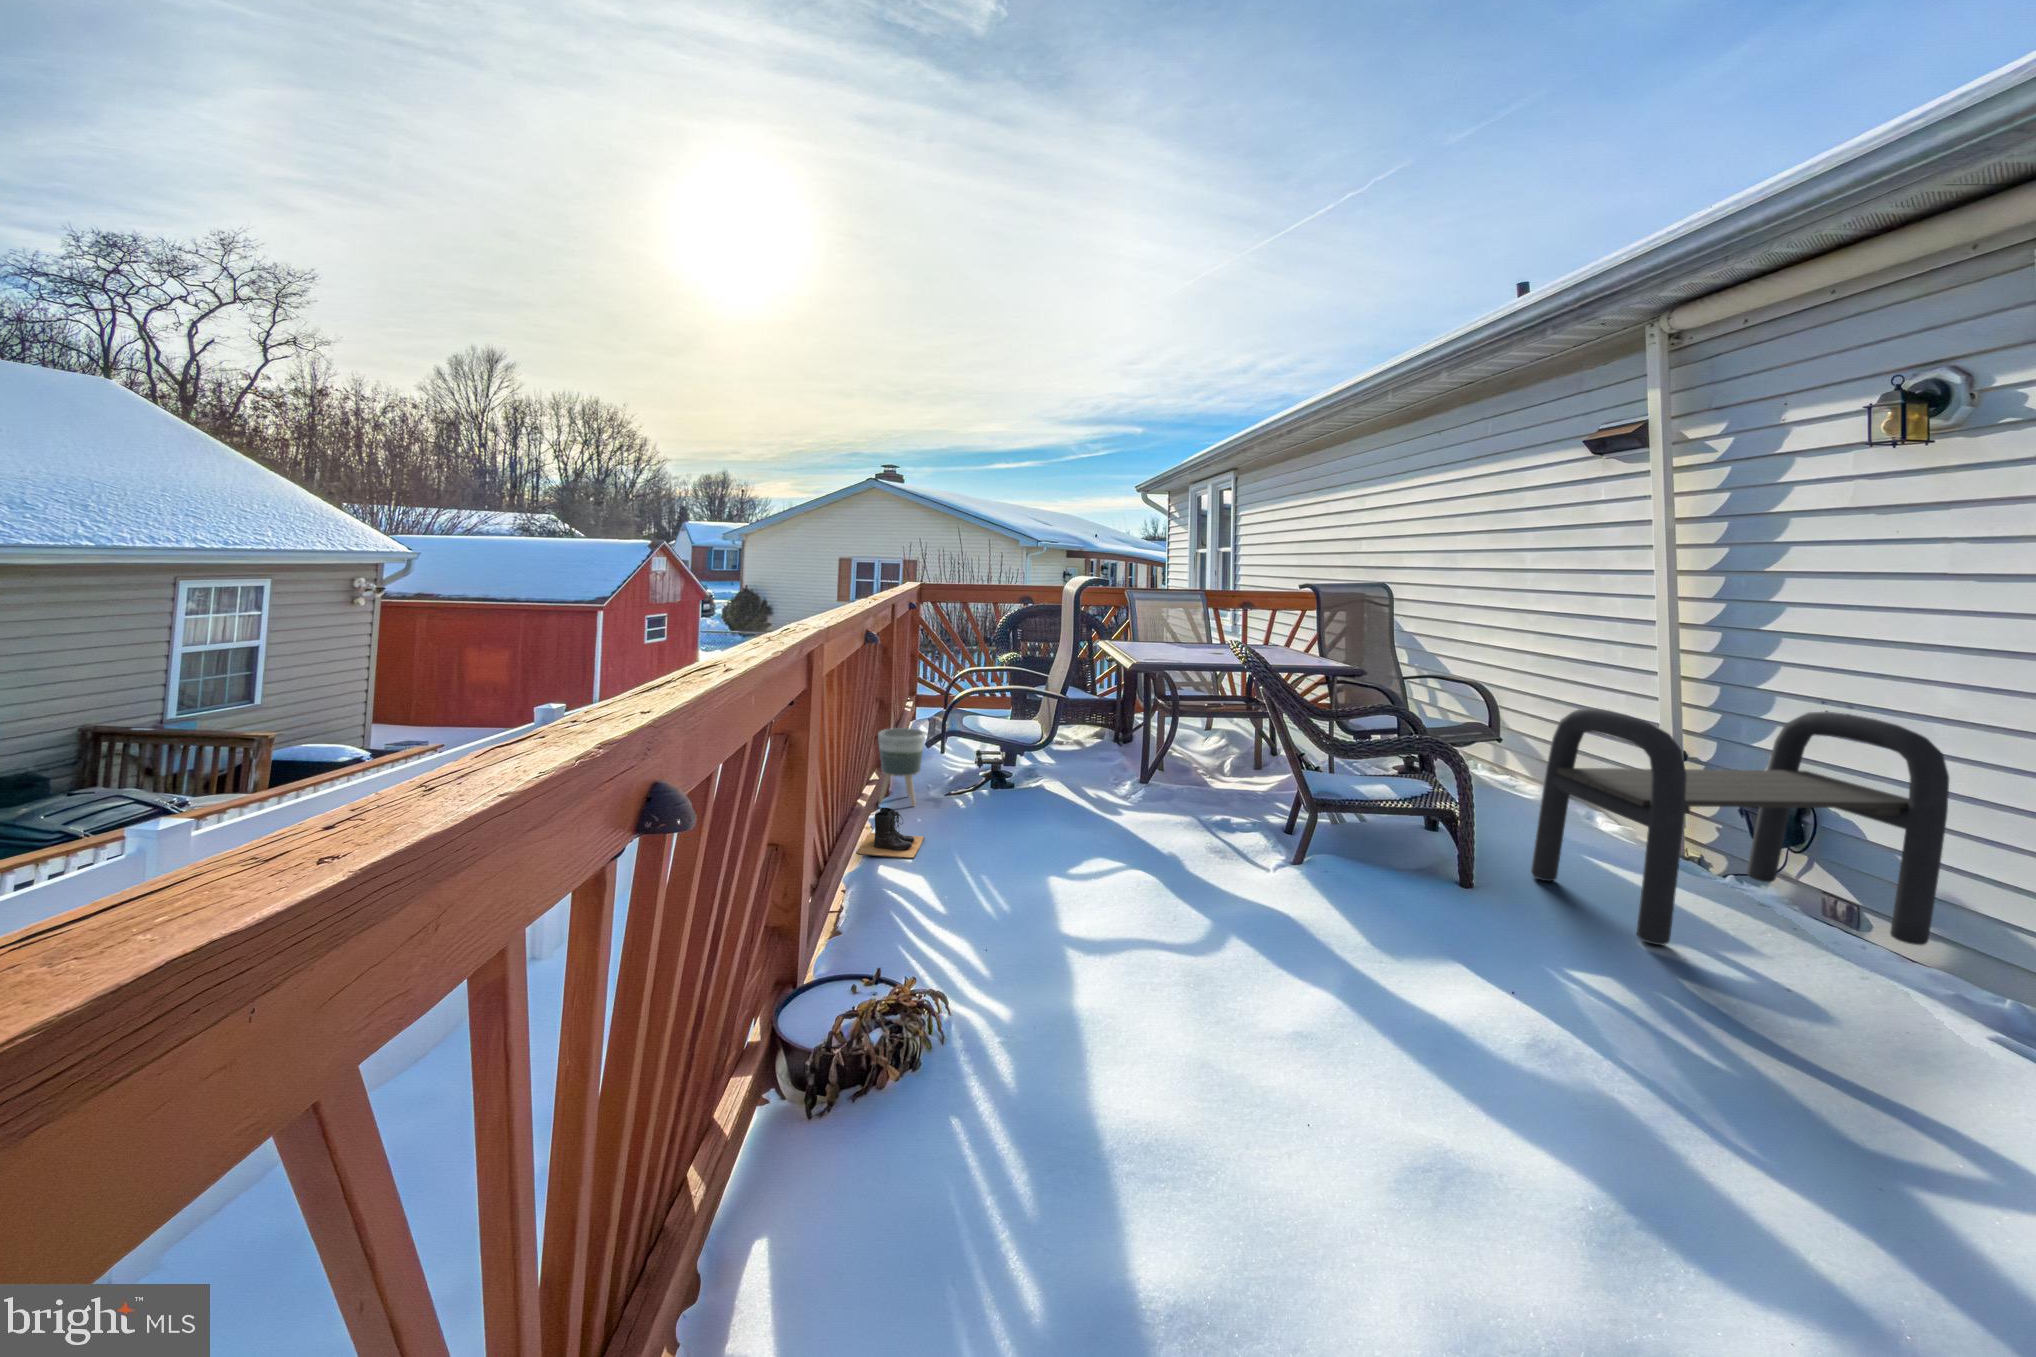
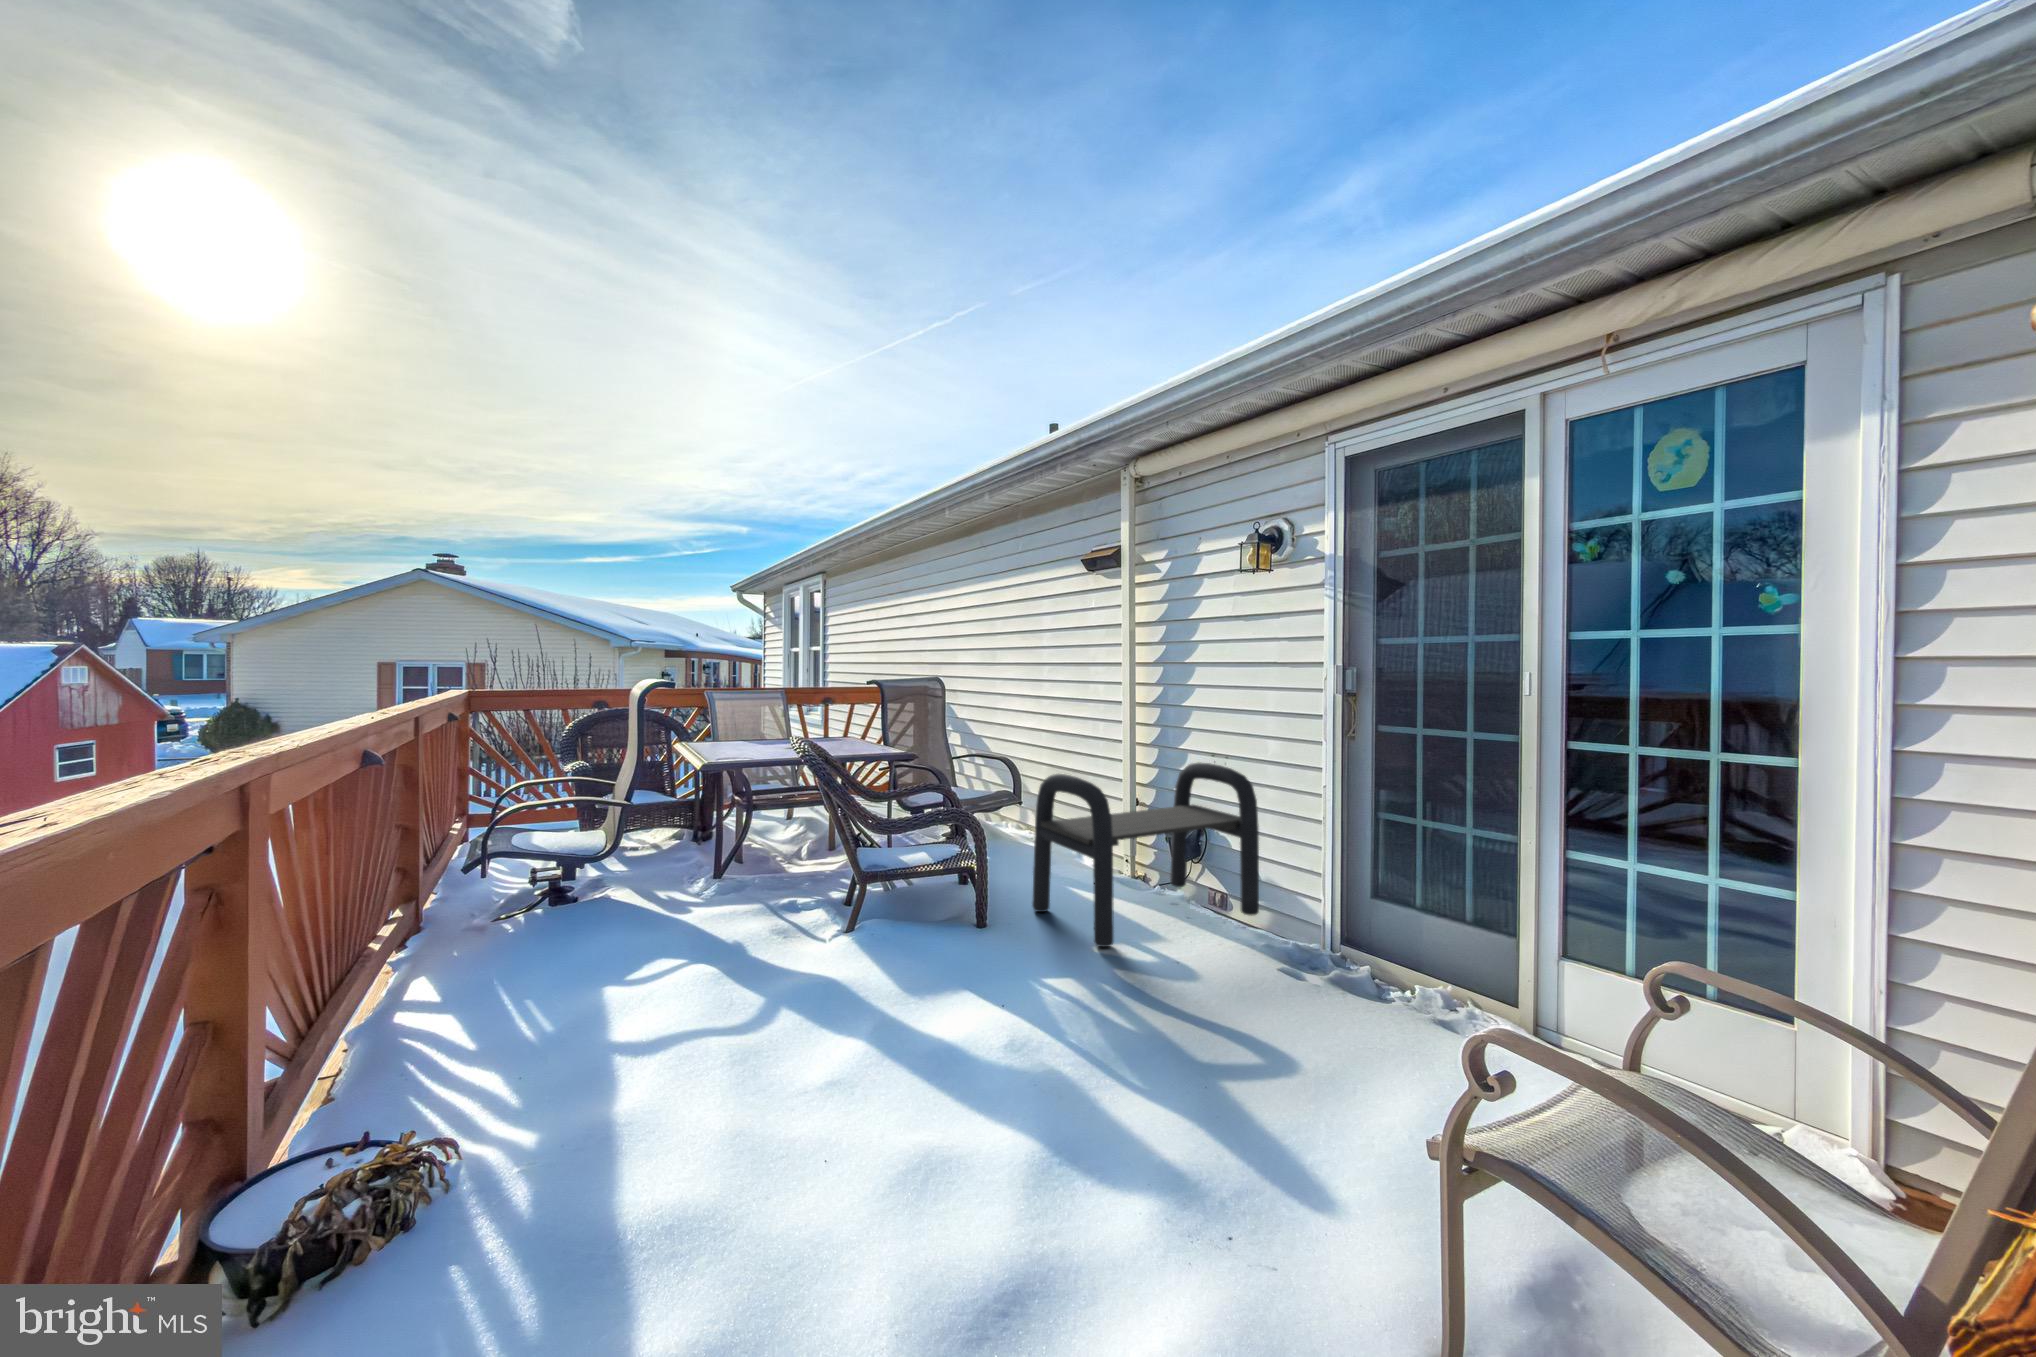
planter: present [878,728,925,806] -> none [399,855,463,944]
boots: present [856,807,925,858] -> none [360,948,457,1009]

